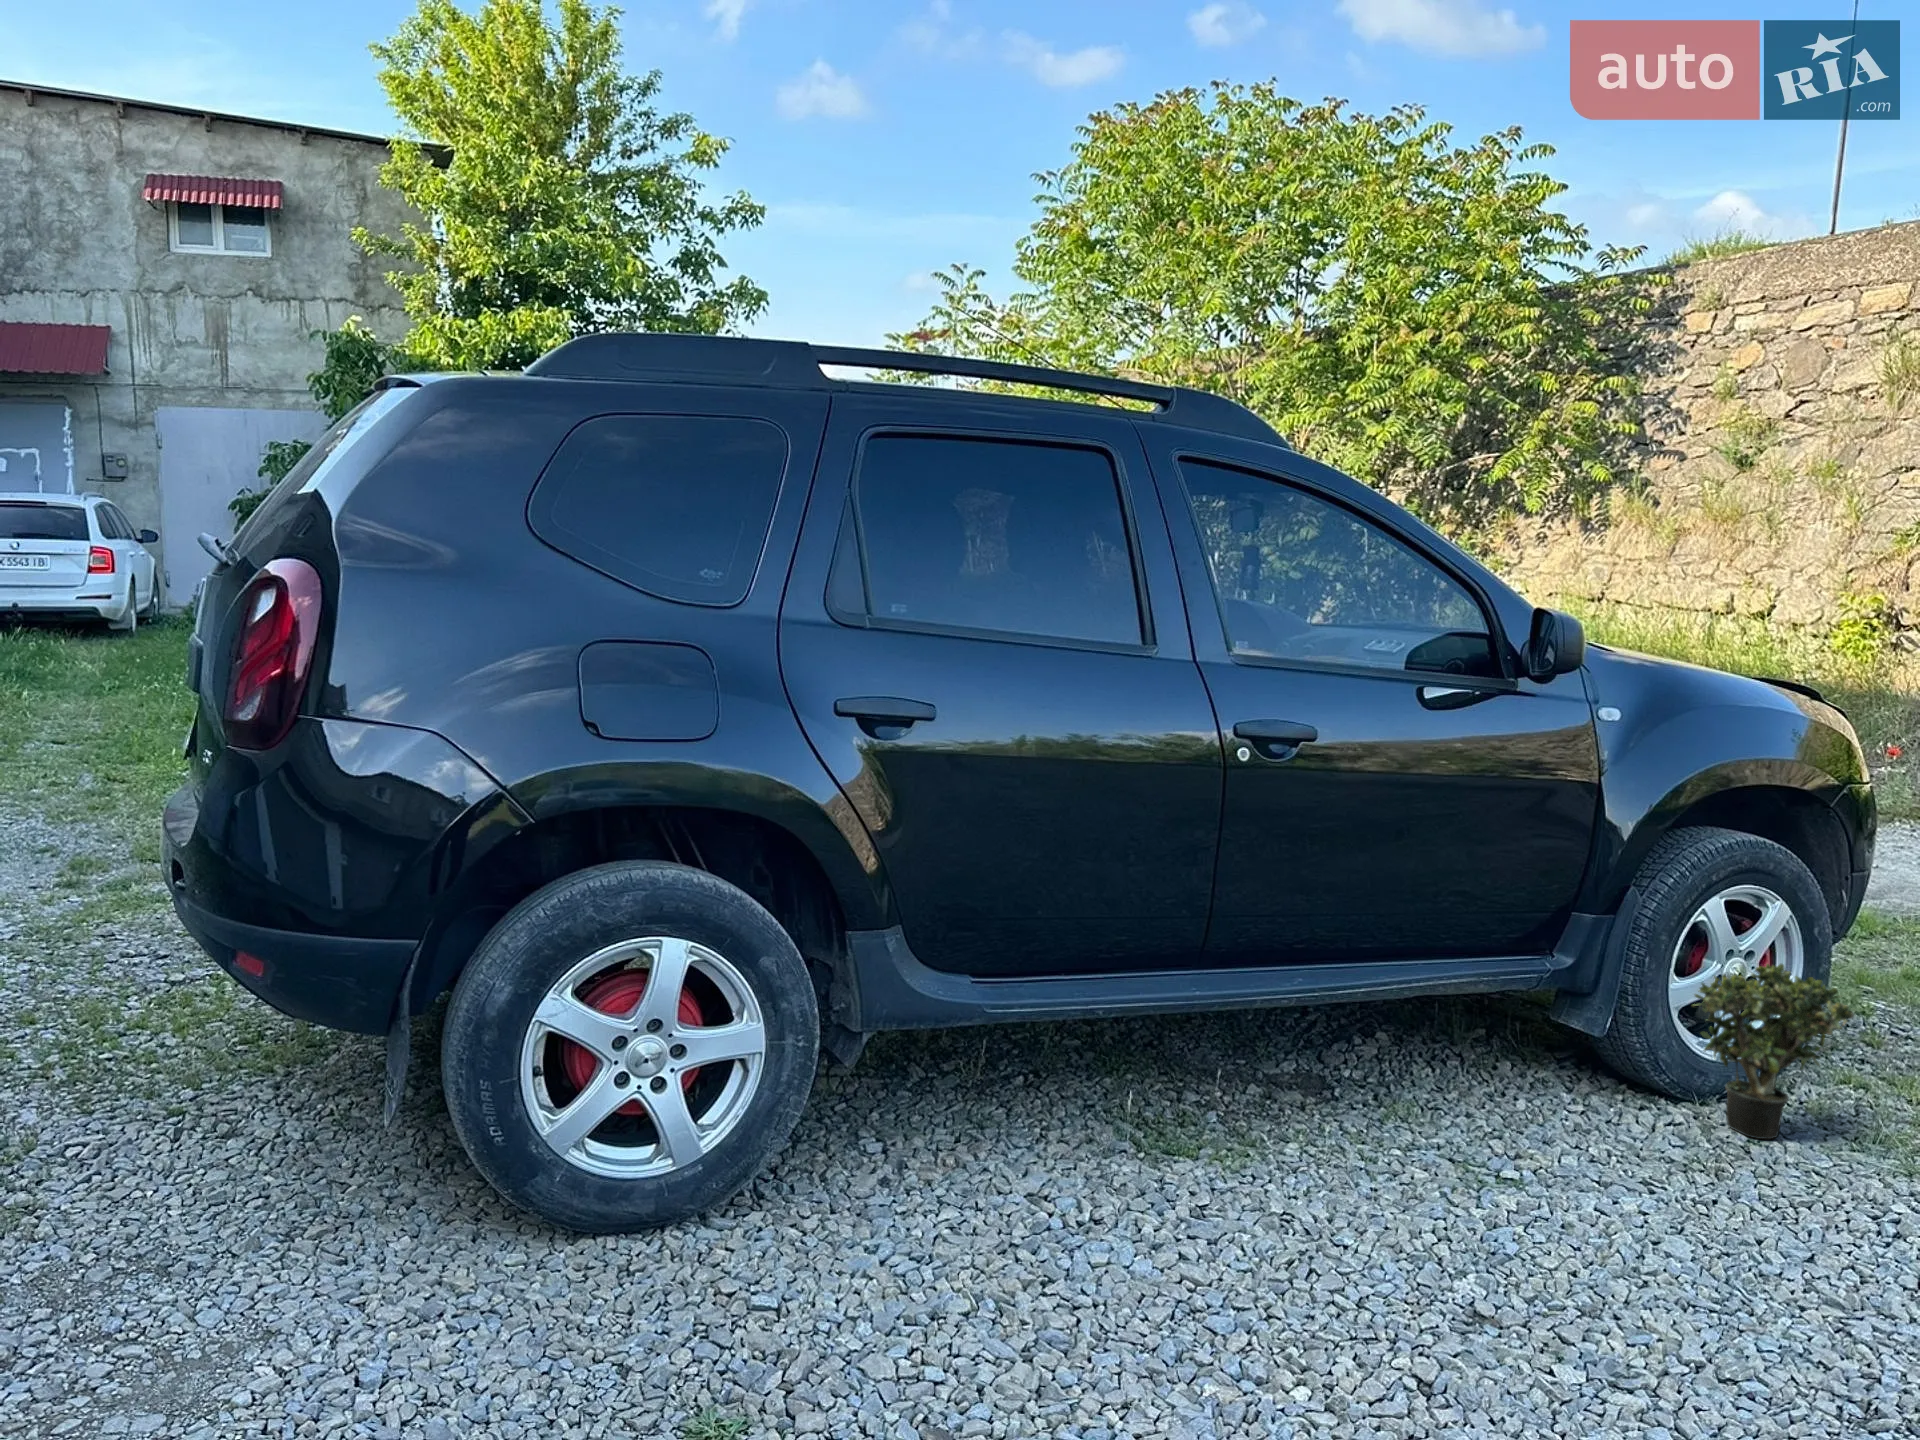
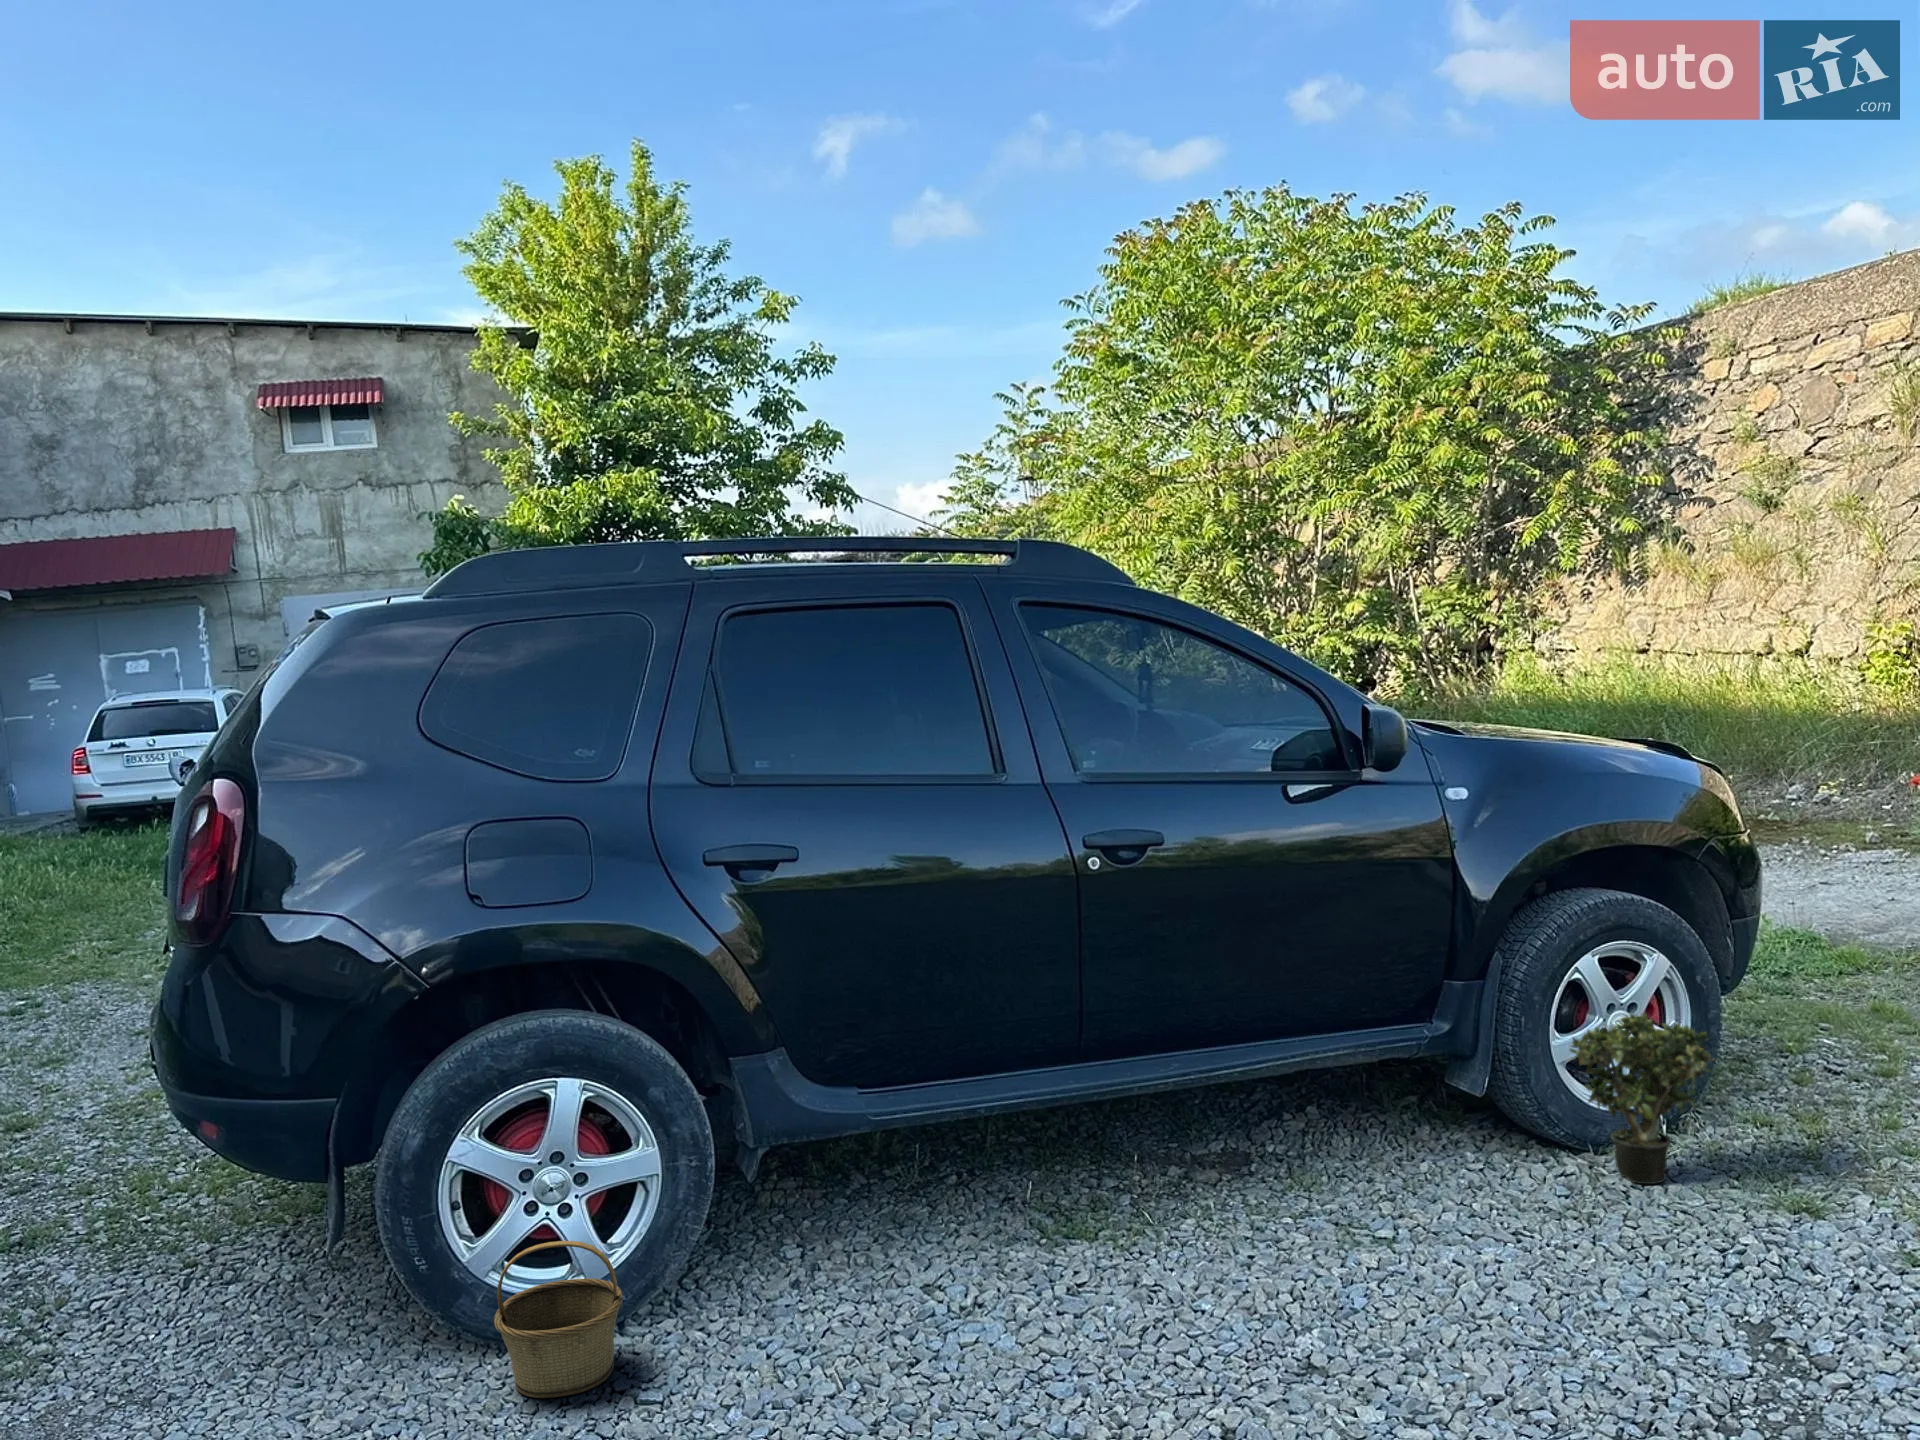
basket: none [582,1123,725,1296] -> present [494,1241,623,1398]

